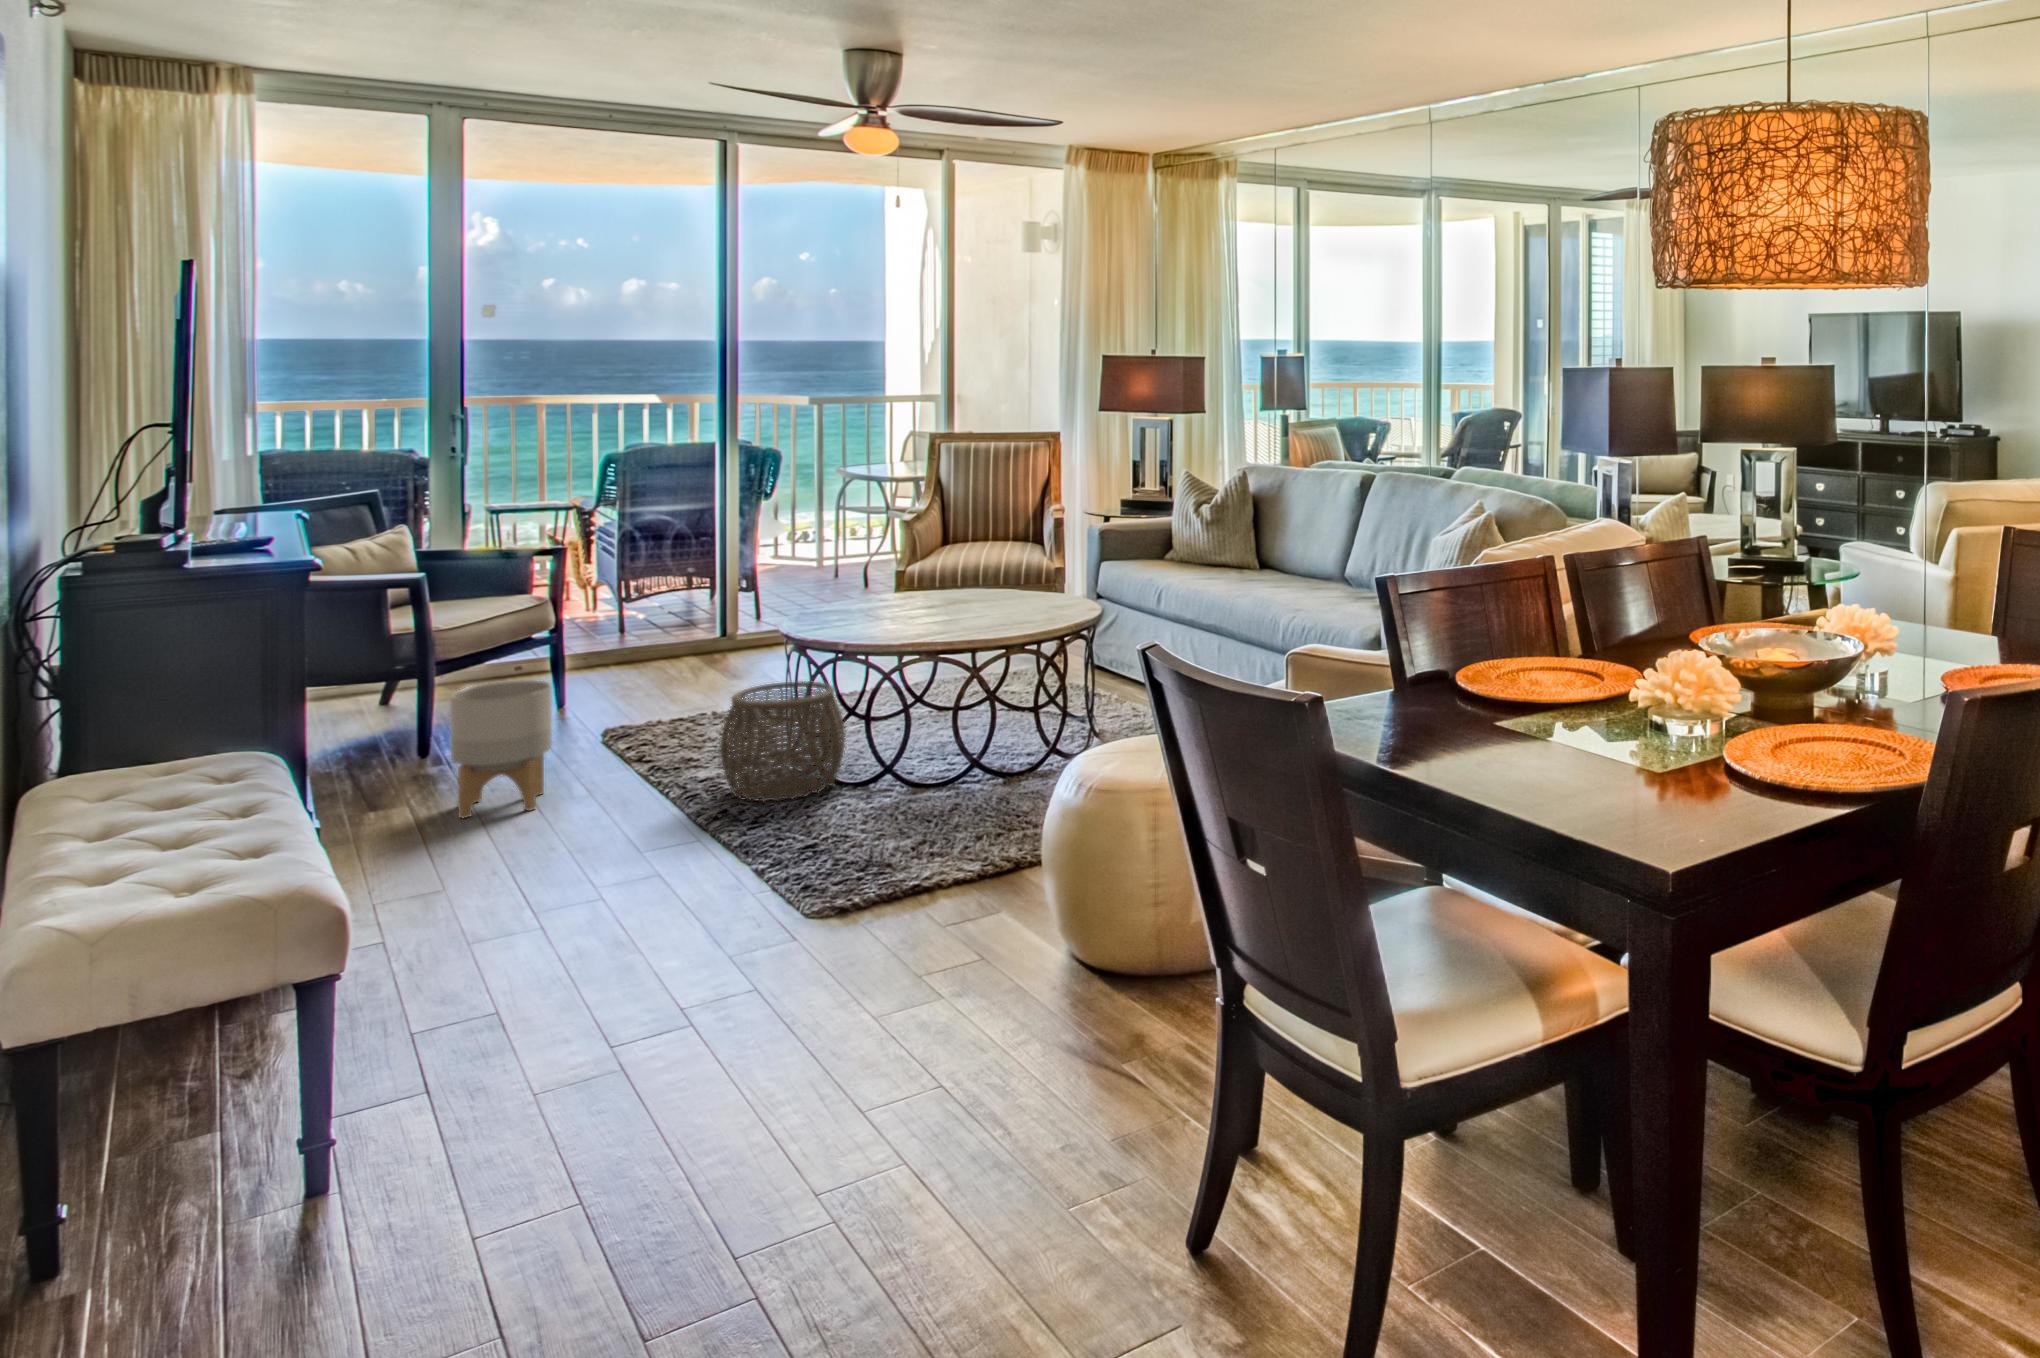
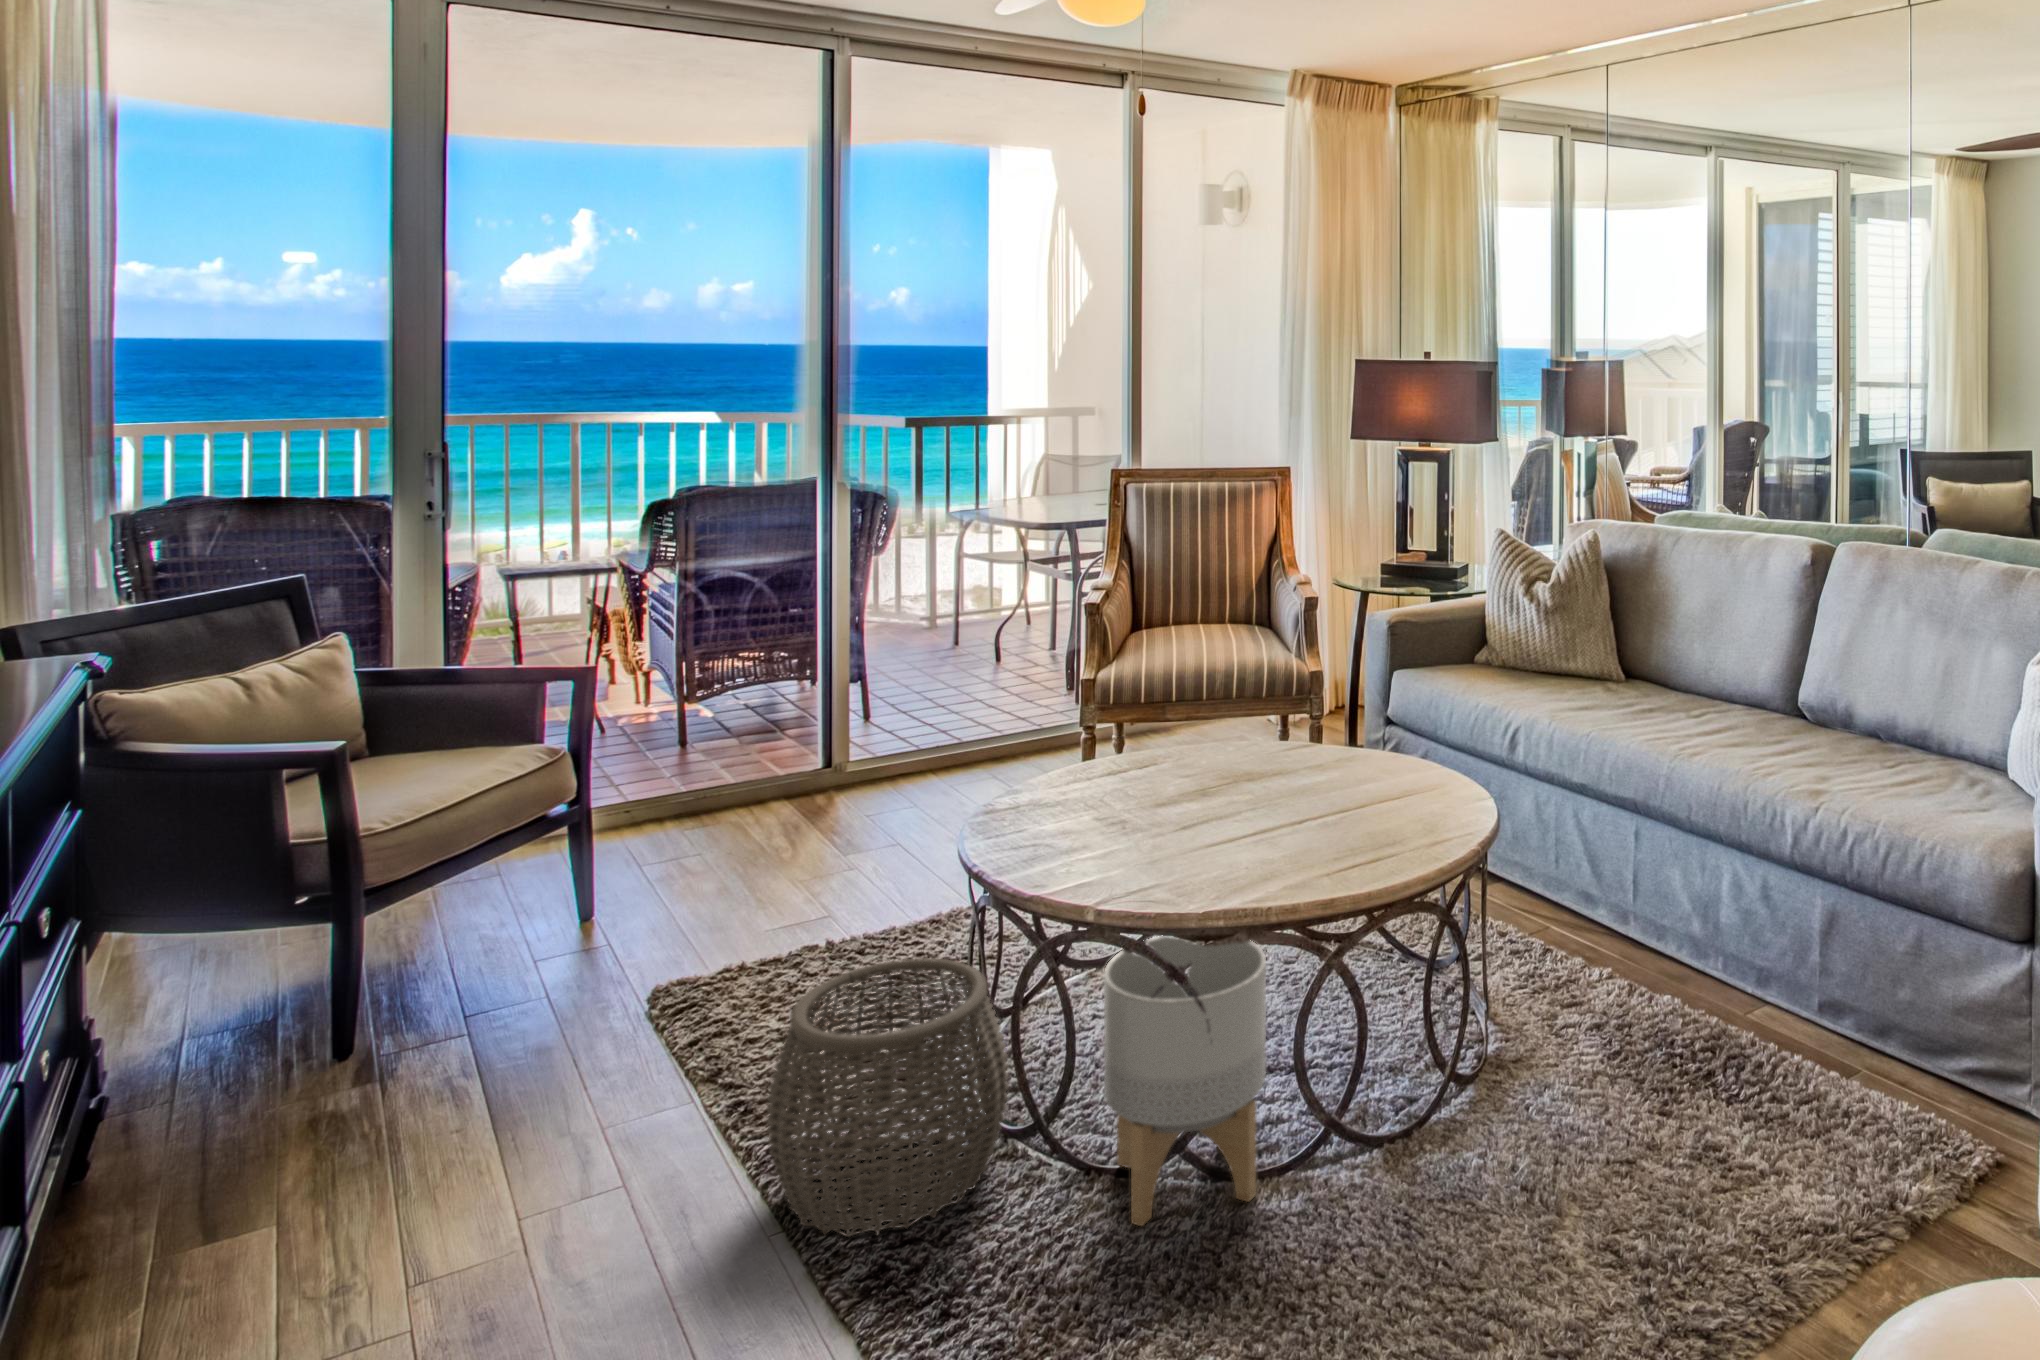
planter: present [450,680,552,818] -> present [1104,937,1266,1226]

